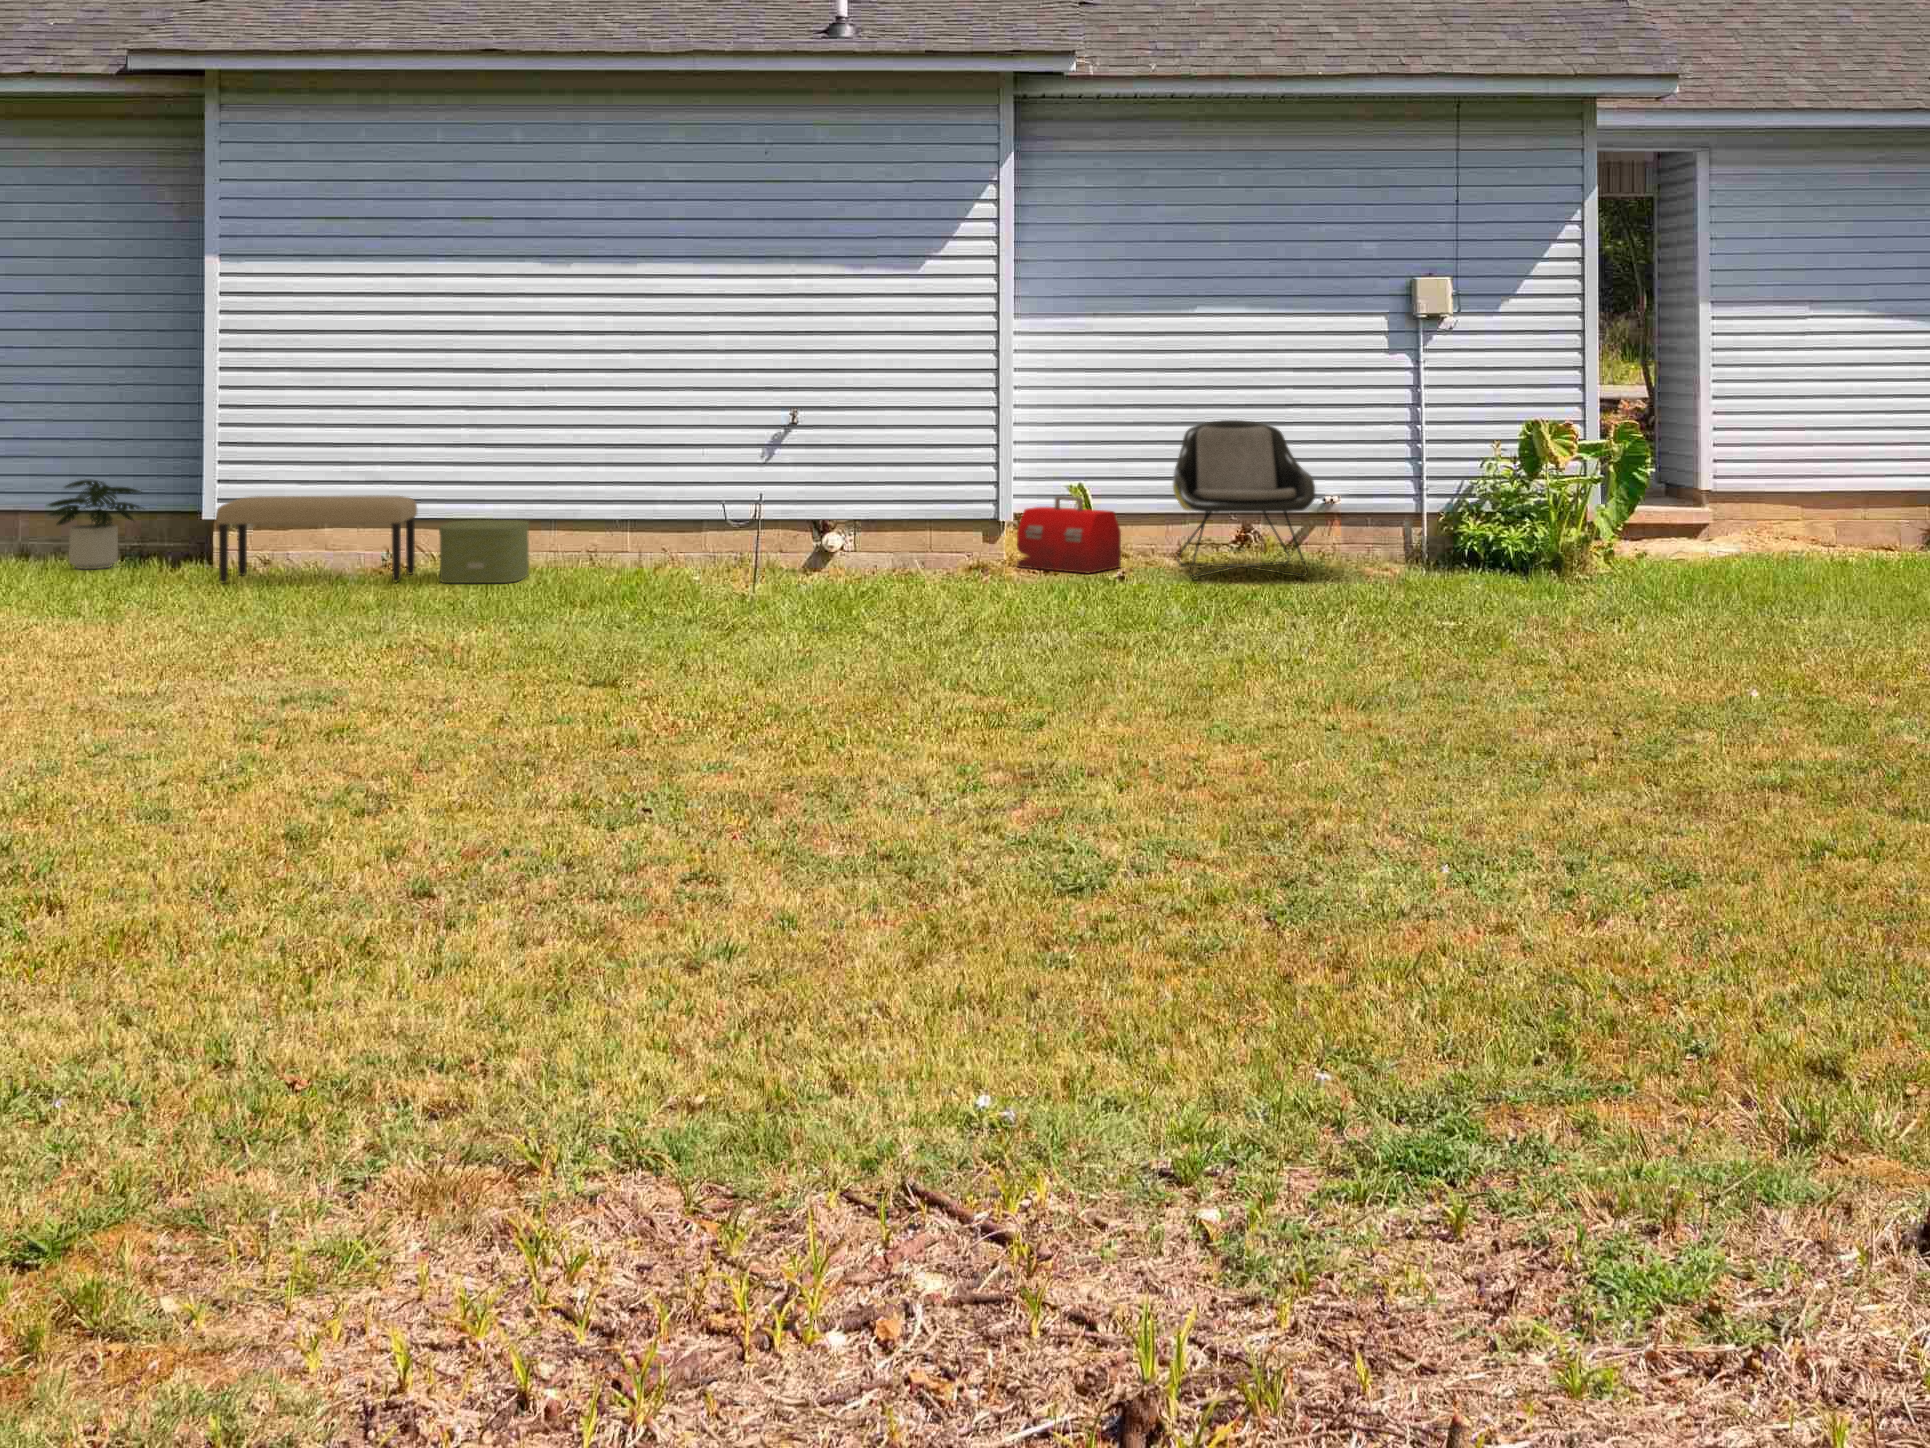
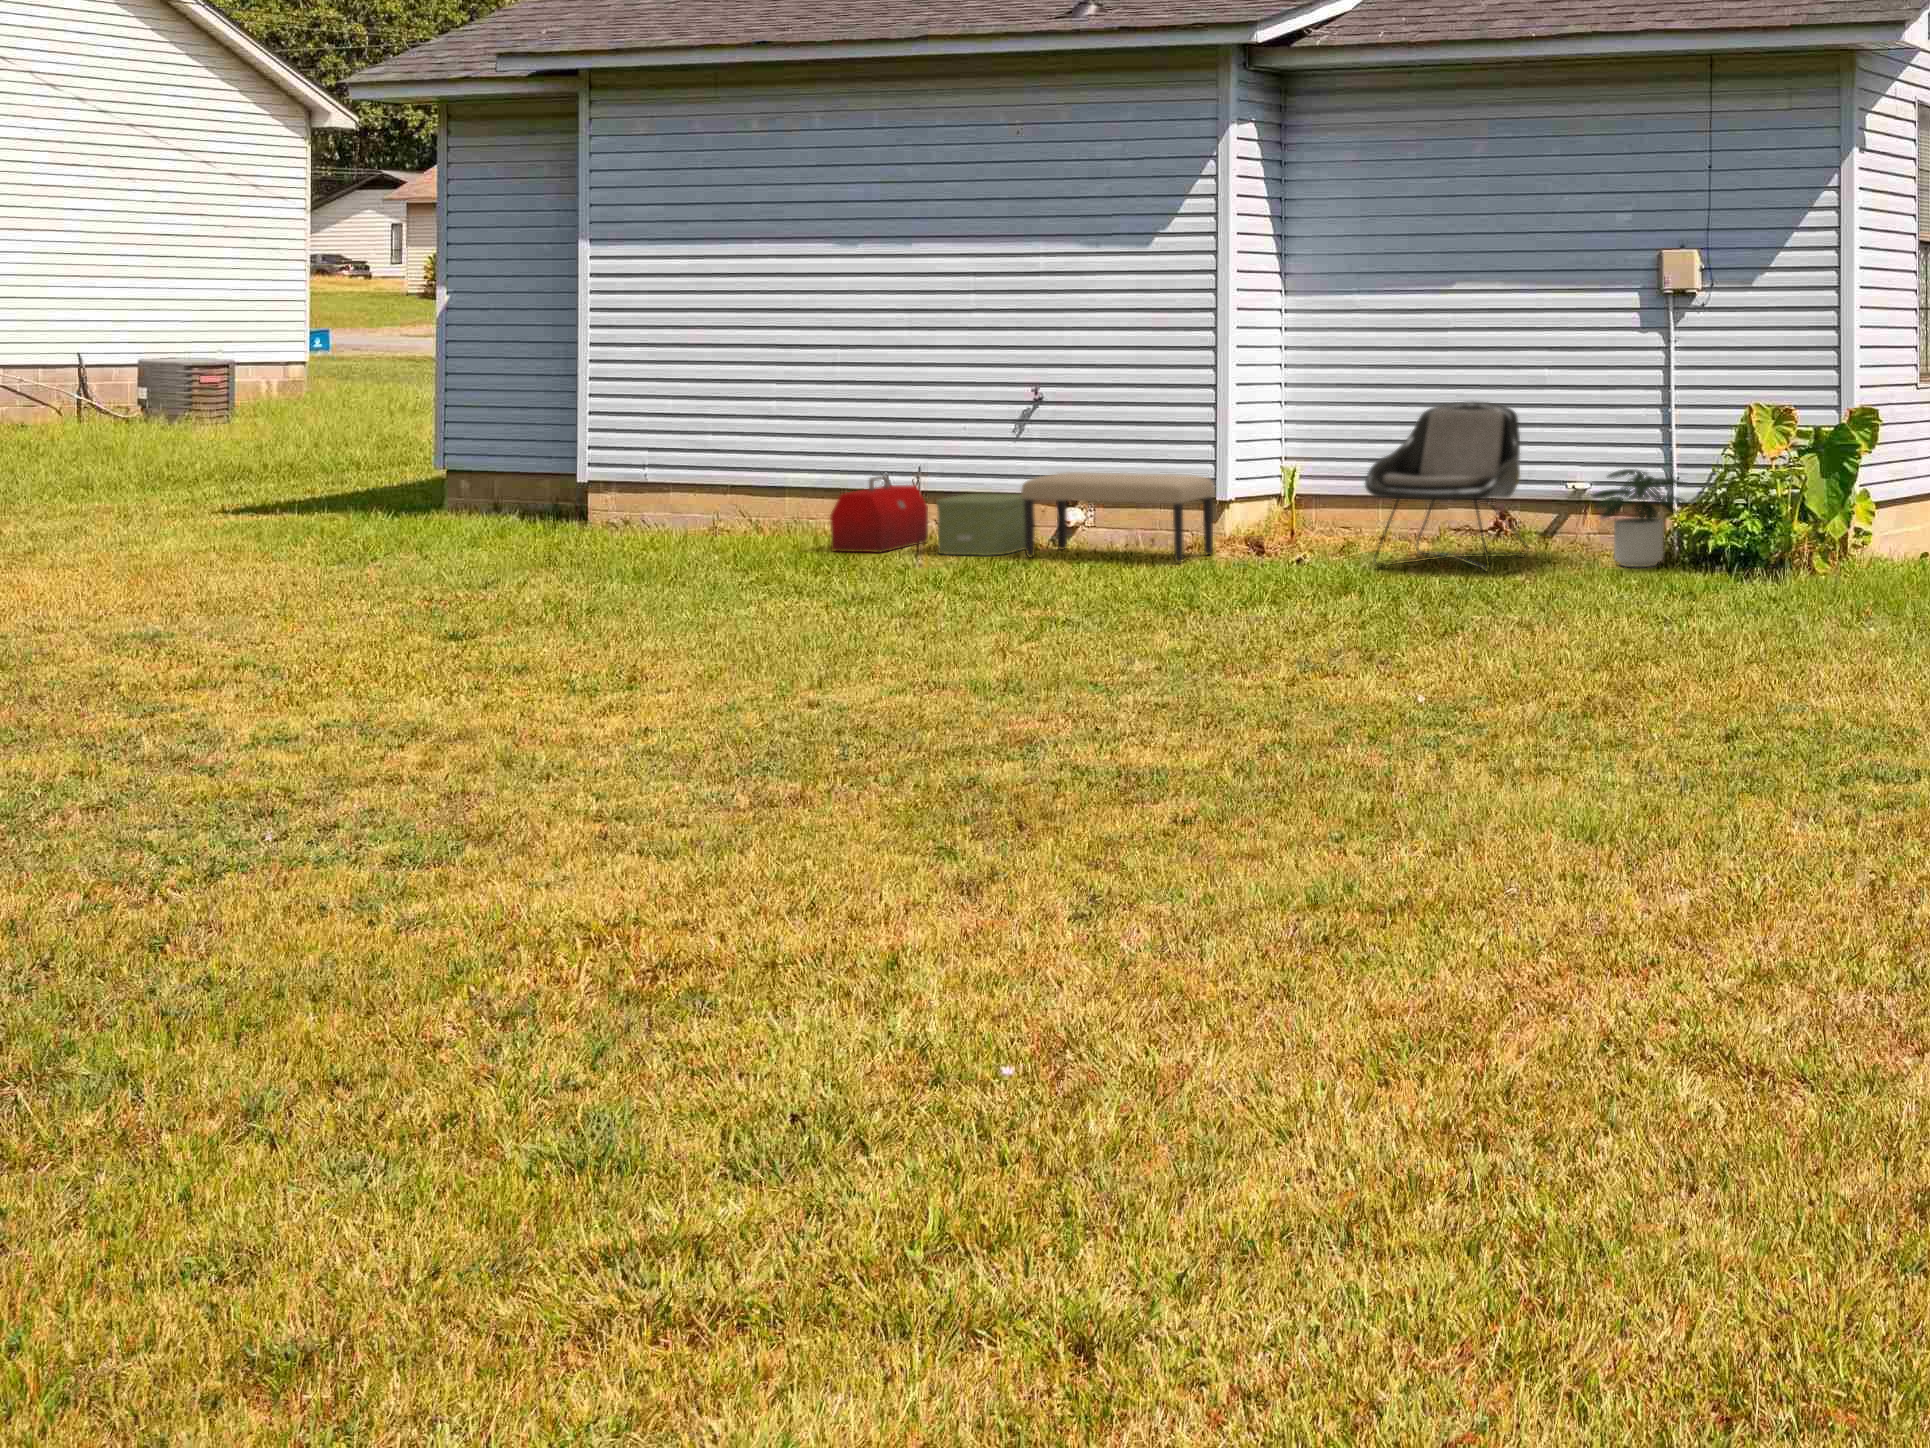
potted plant: present [48,480,142,569] -> present [1592,469,1686,567]
bench: present [216,496,417,583] -> present [1021,472,1215,563]
toolbox: present [1017,496,1121,573] -> present [830,475,928,553]
storage box: present [439,520,529,583] -> present [936,494,1026,556]

